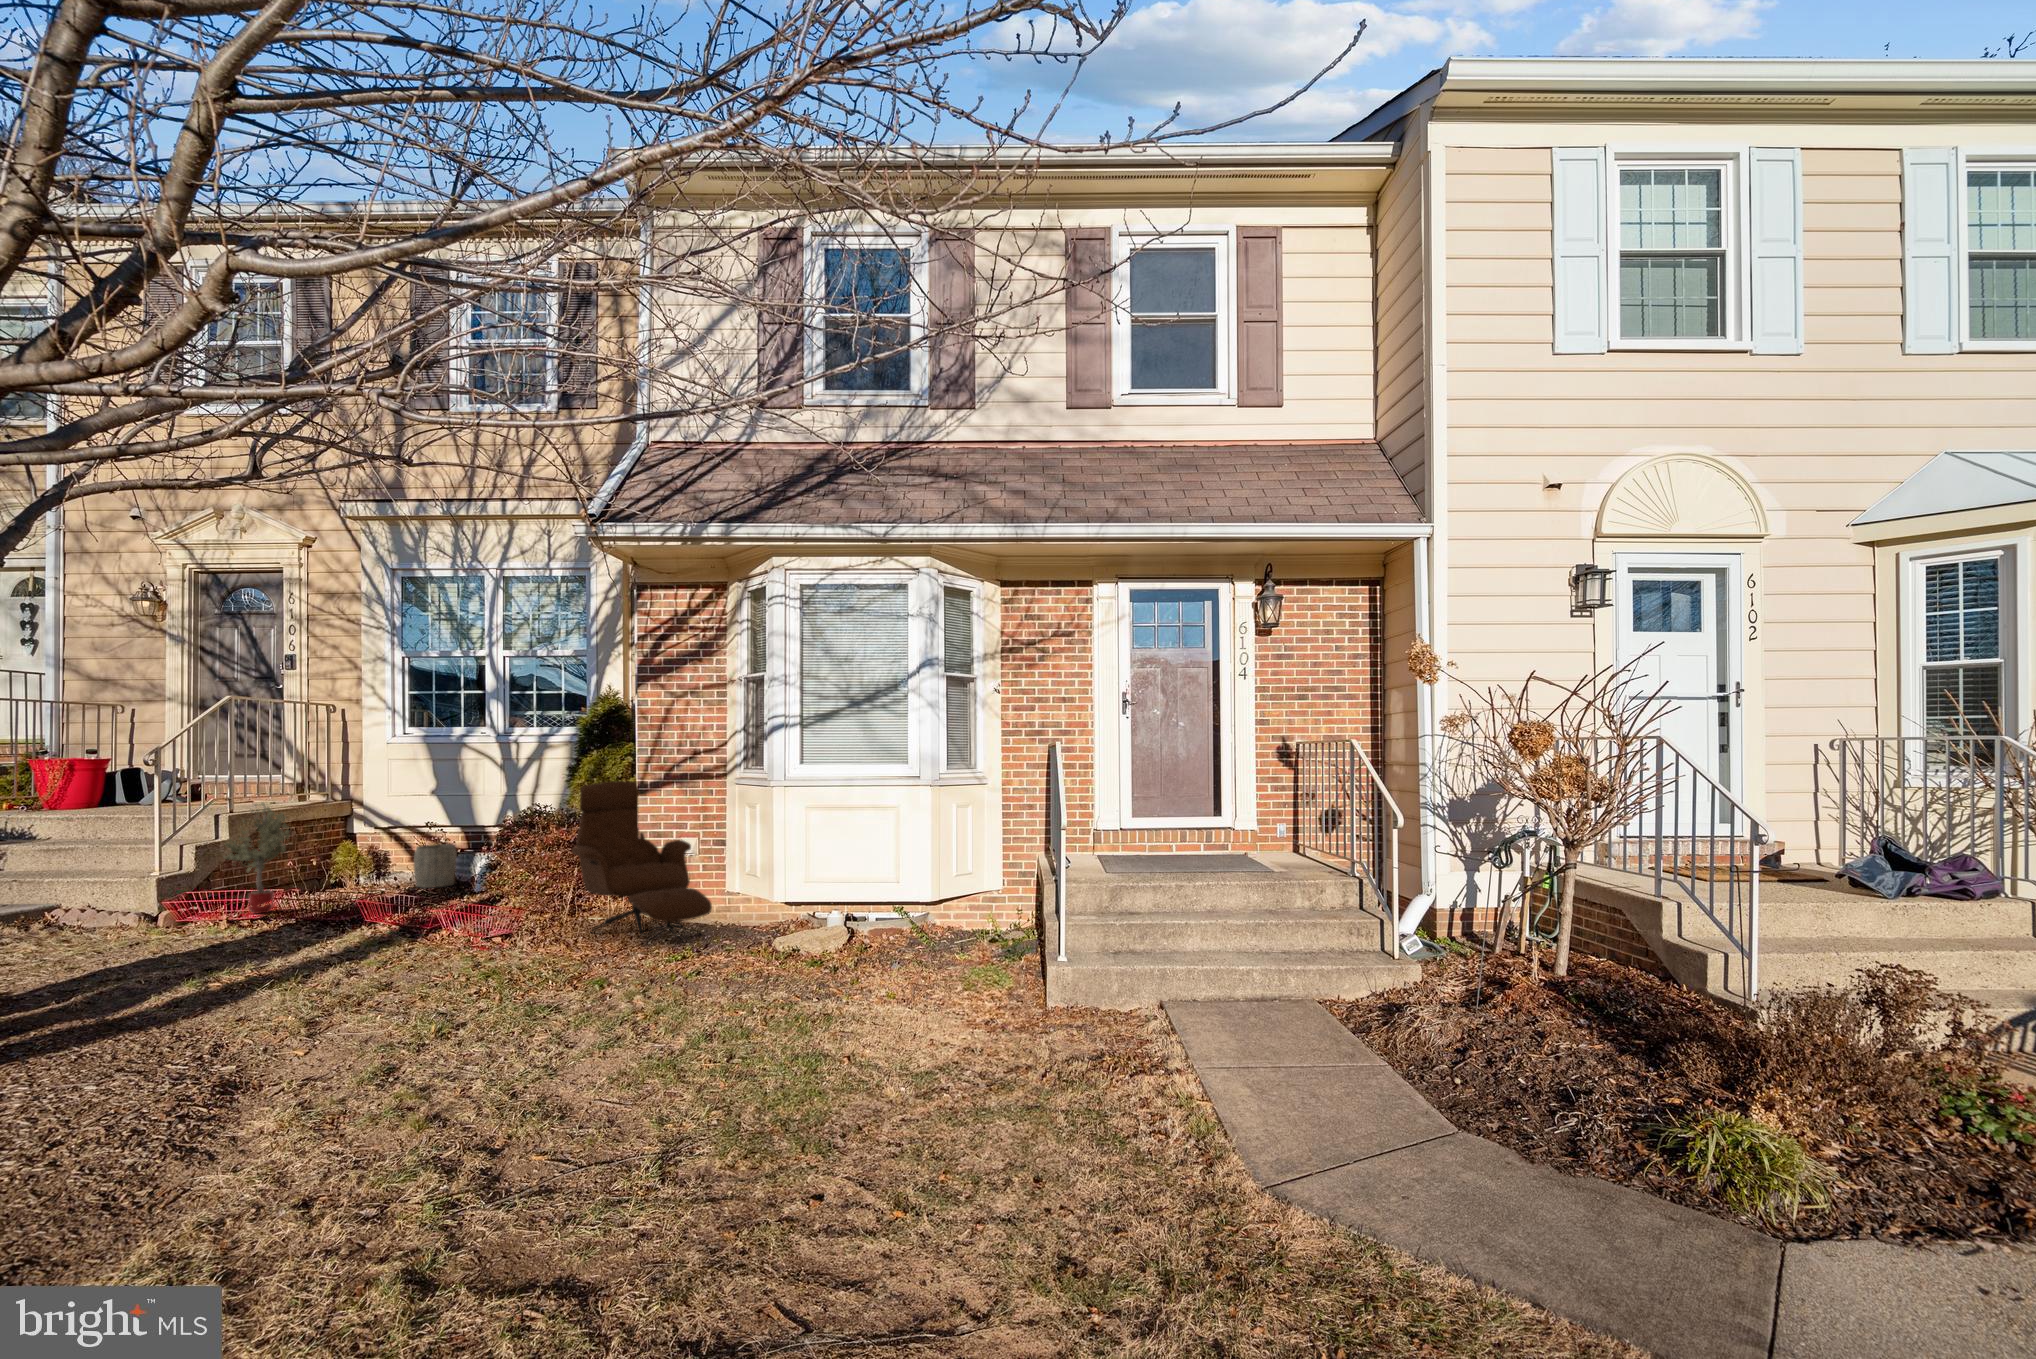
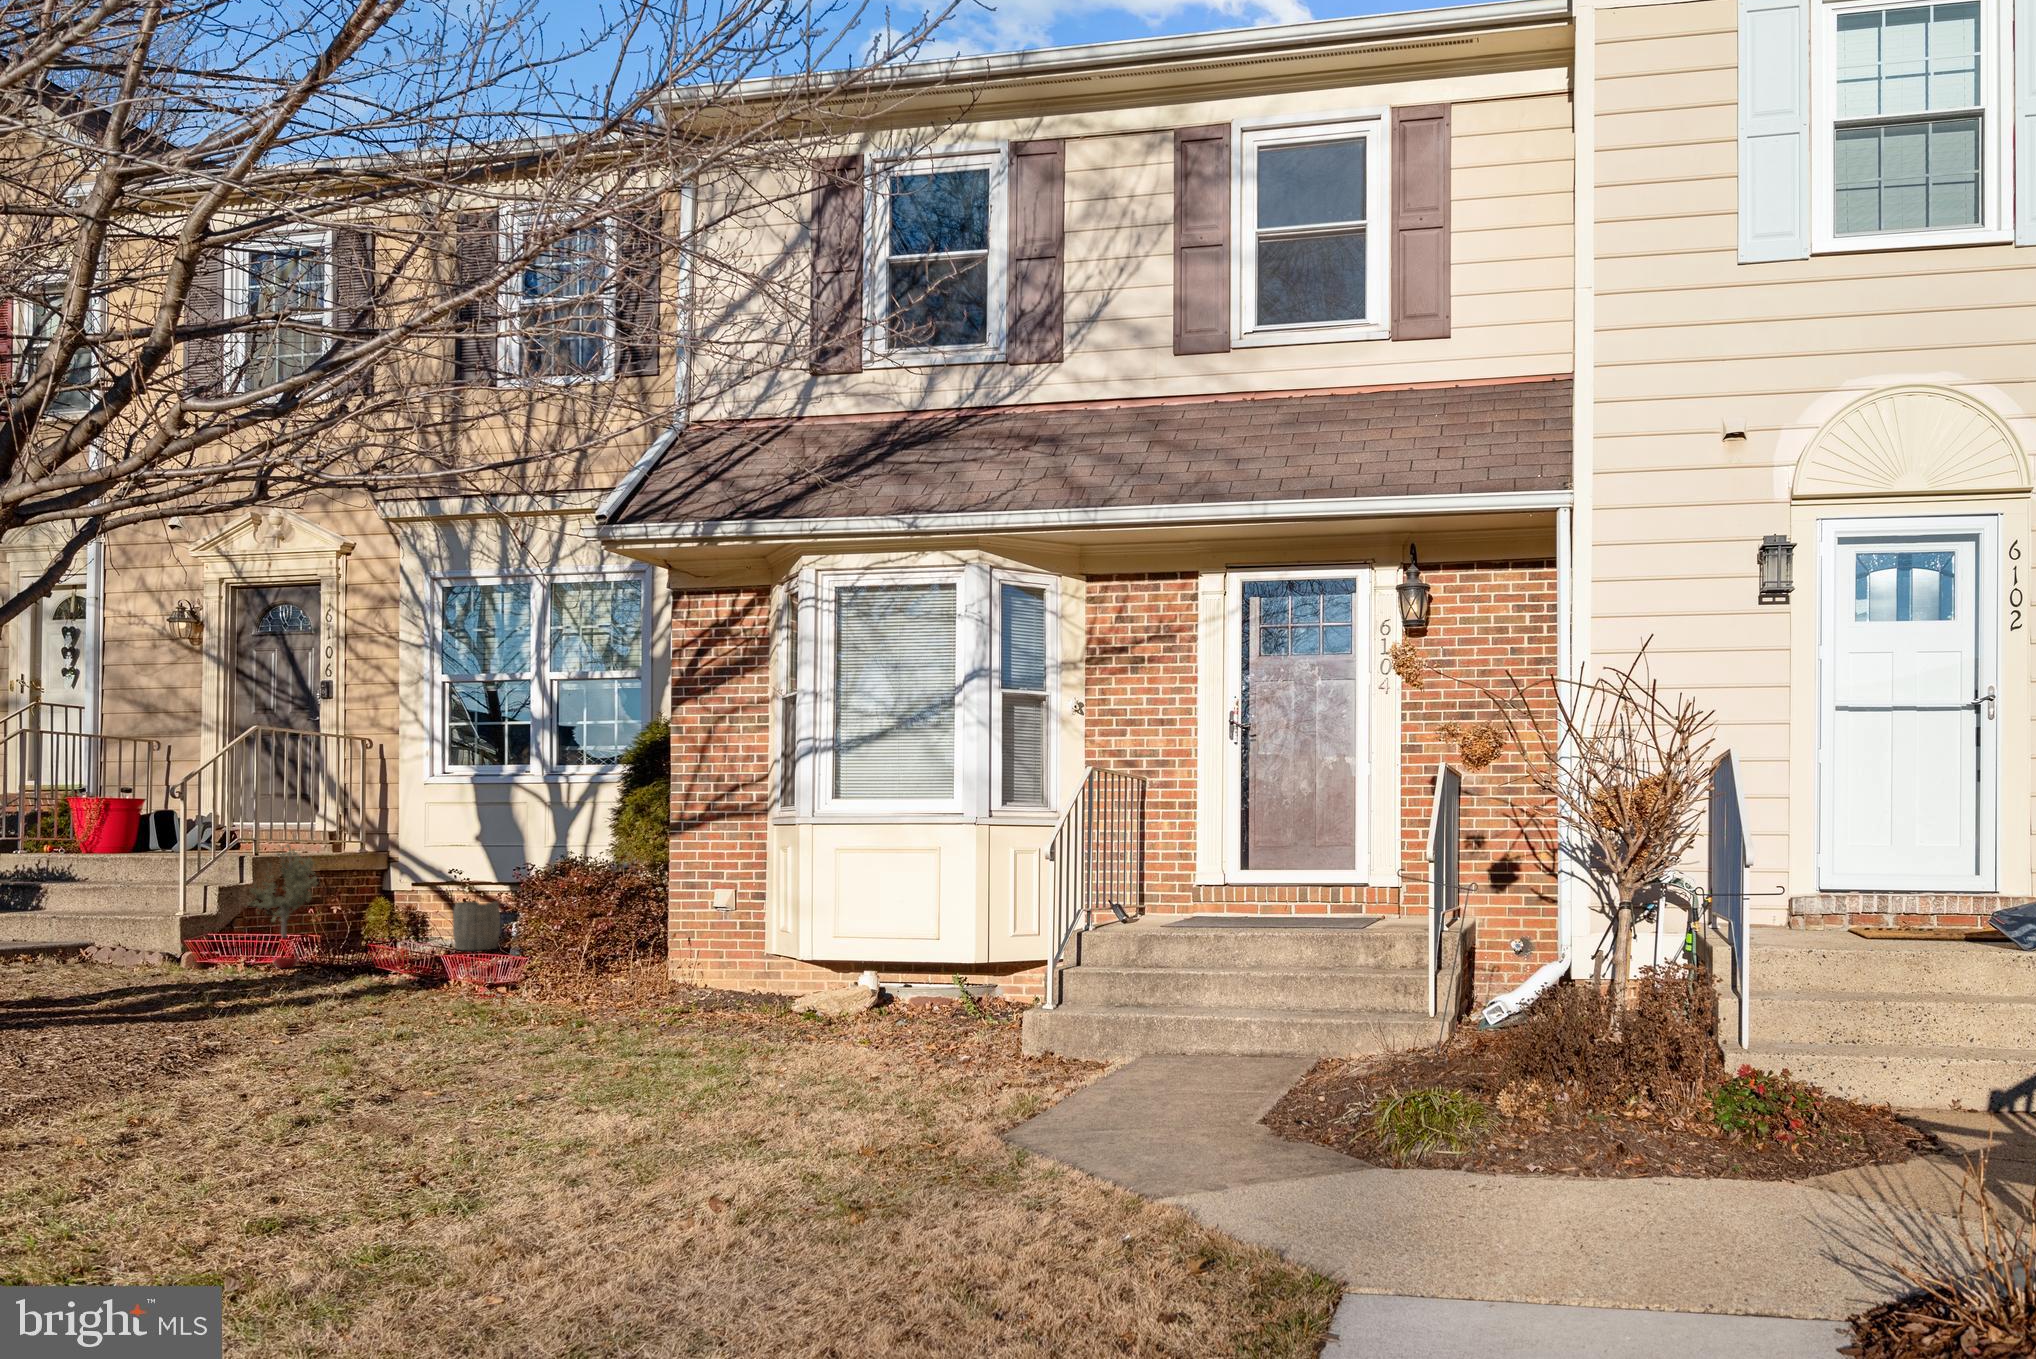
lounge chair: present [572,781,712,943] -> none [592,820,736,1001]

